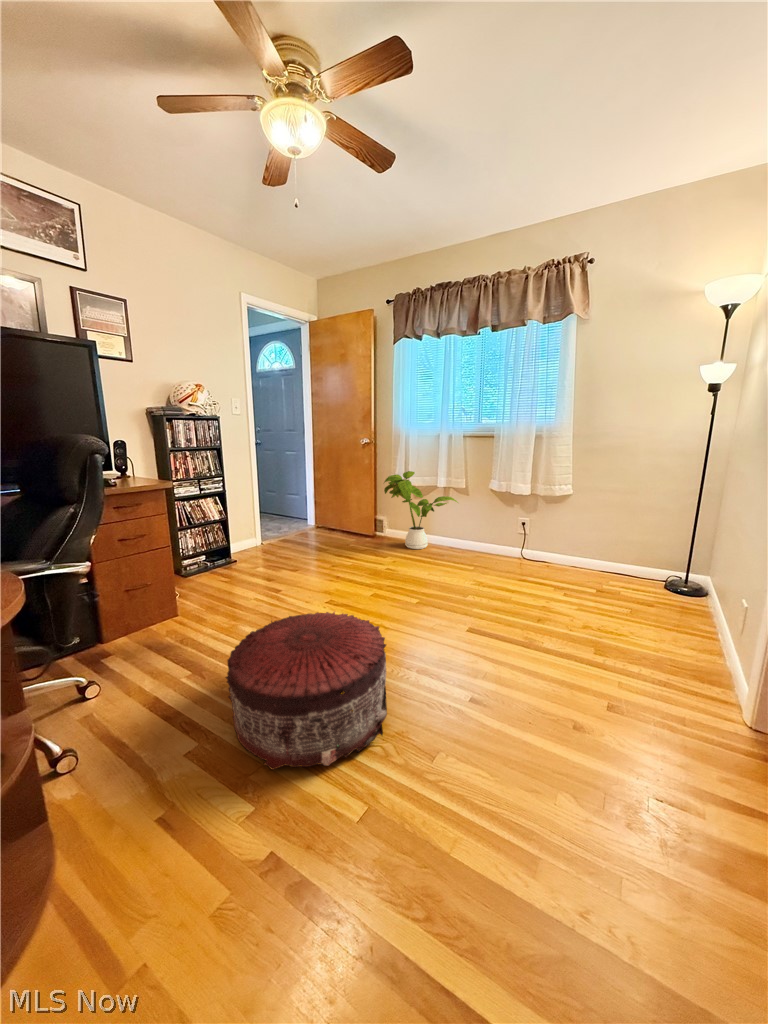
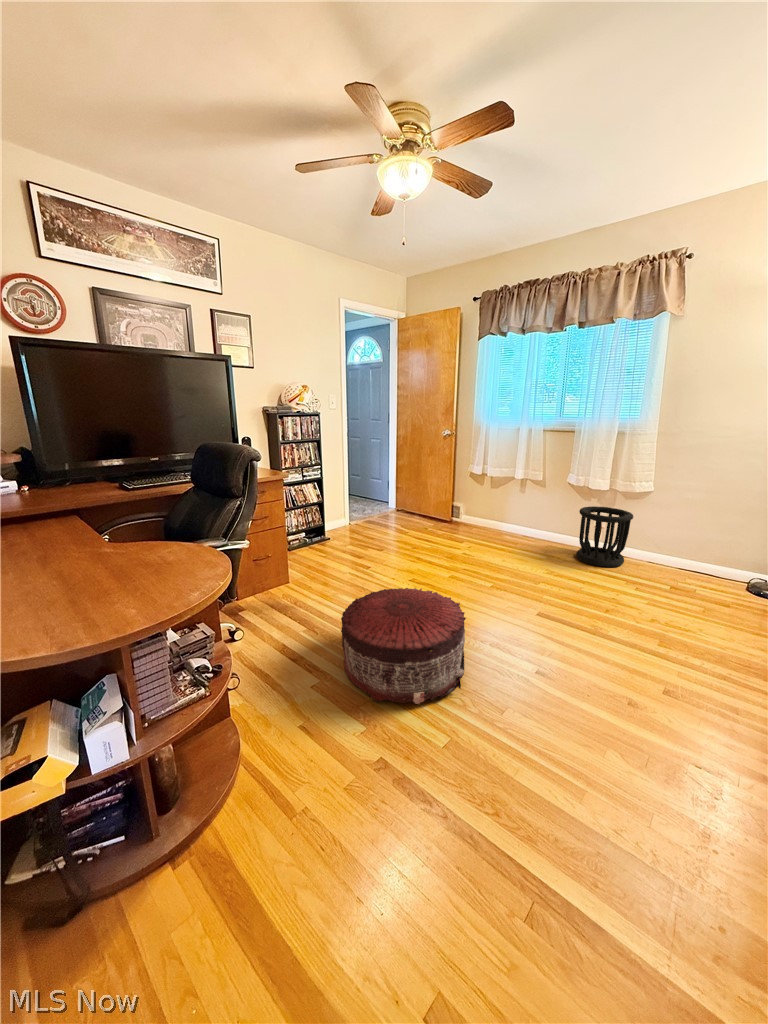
house plant: present [384,471,458,549] -> none [462,463,536,537]
wastebasket: none [503,512,555,572] -> present [577,506,633,567]

